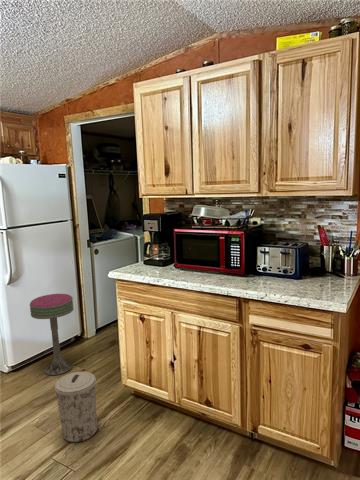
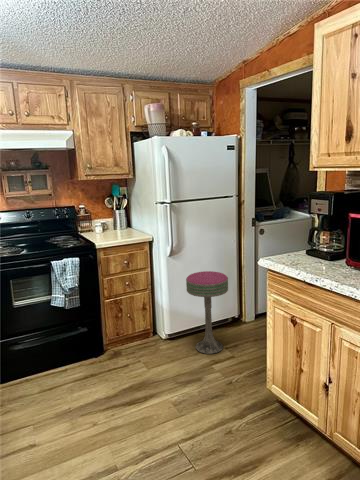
trash can: present [55,372,98,442] -> none [189,362,233,438]

